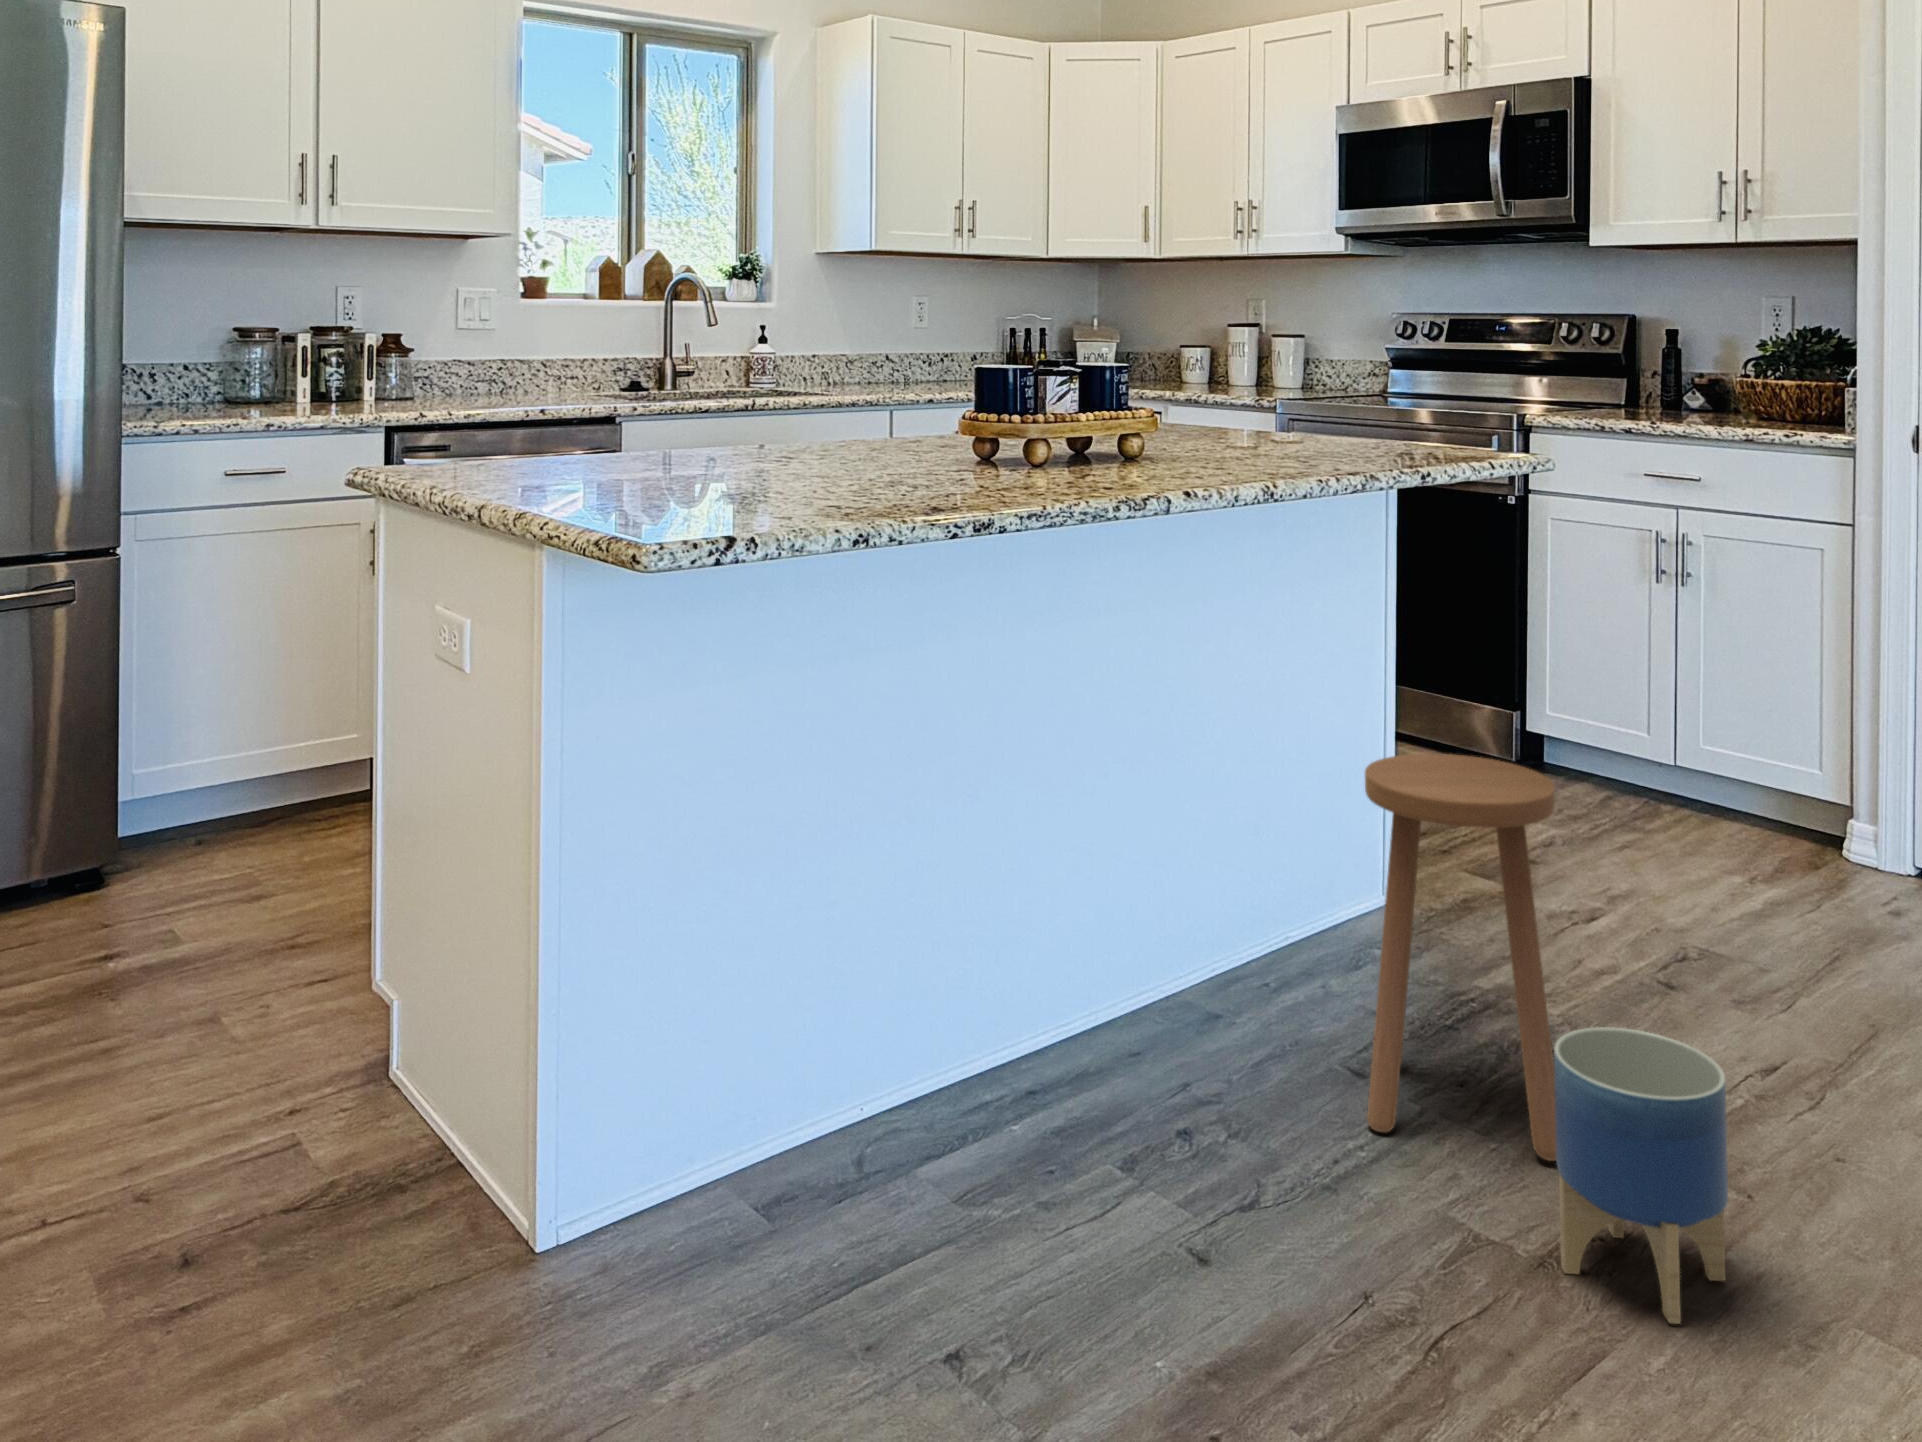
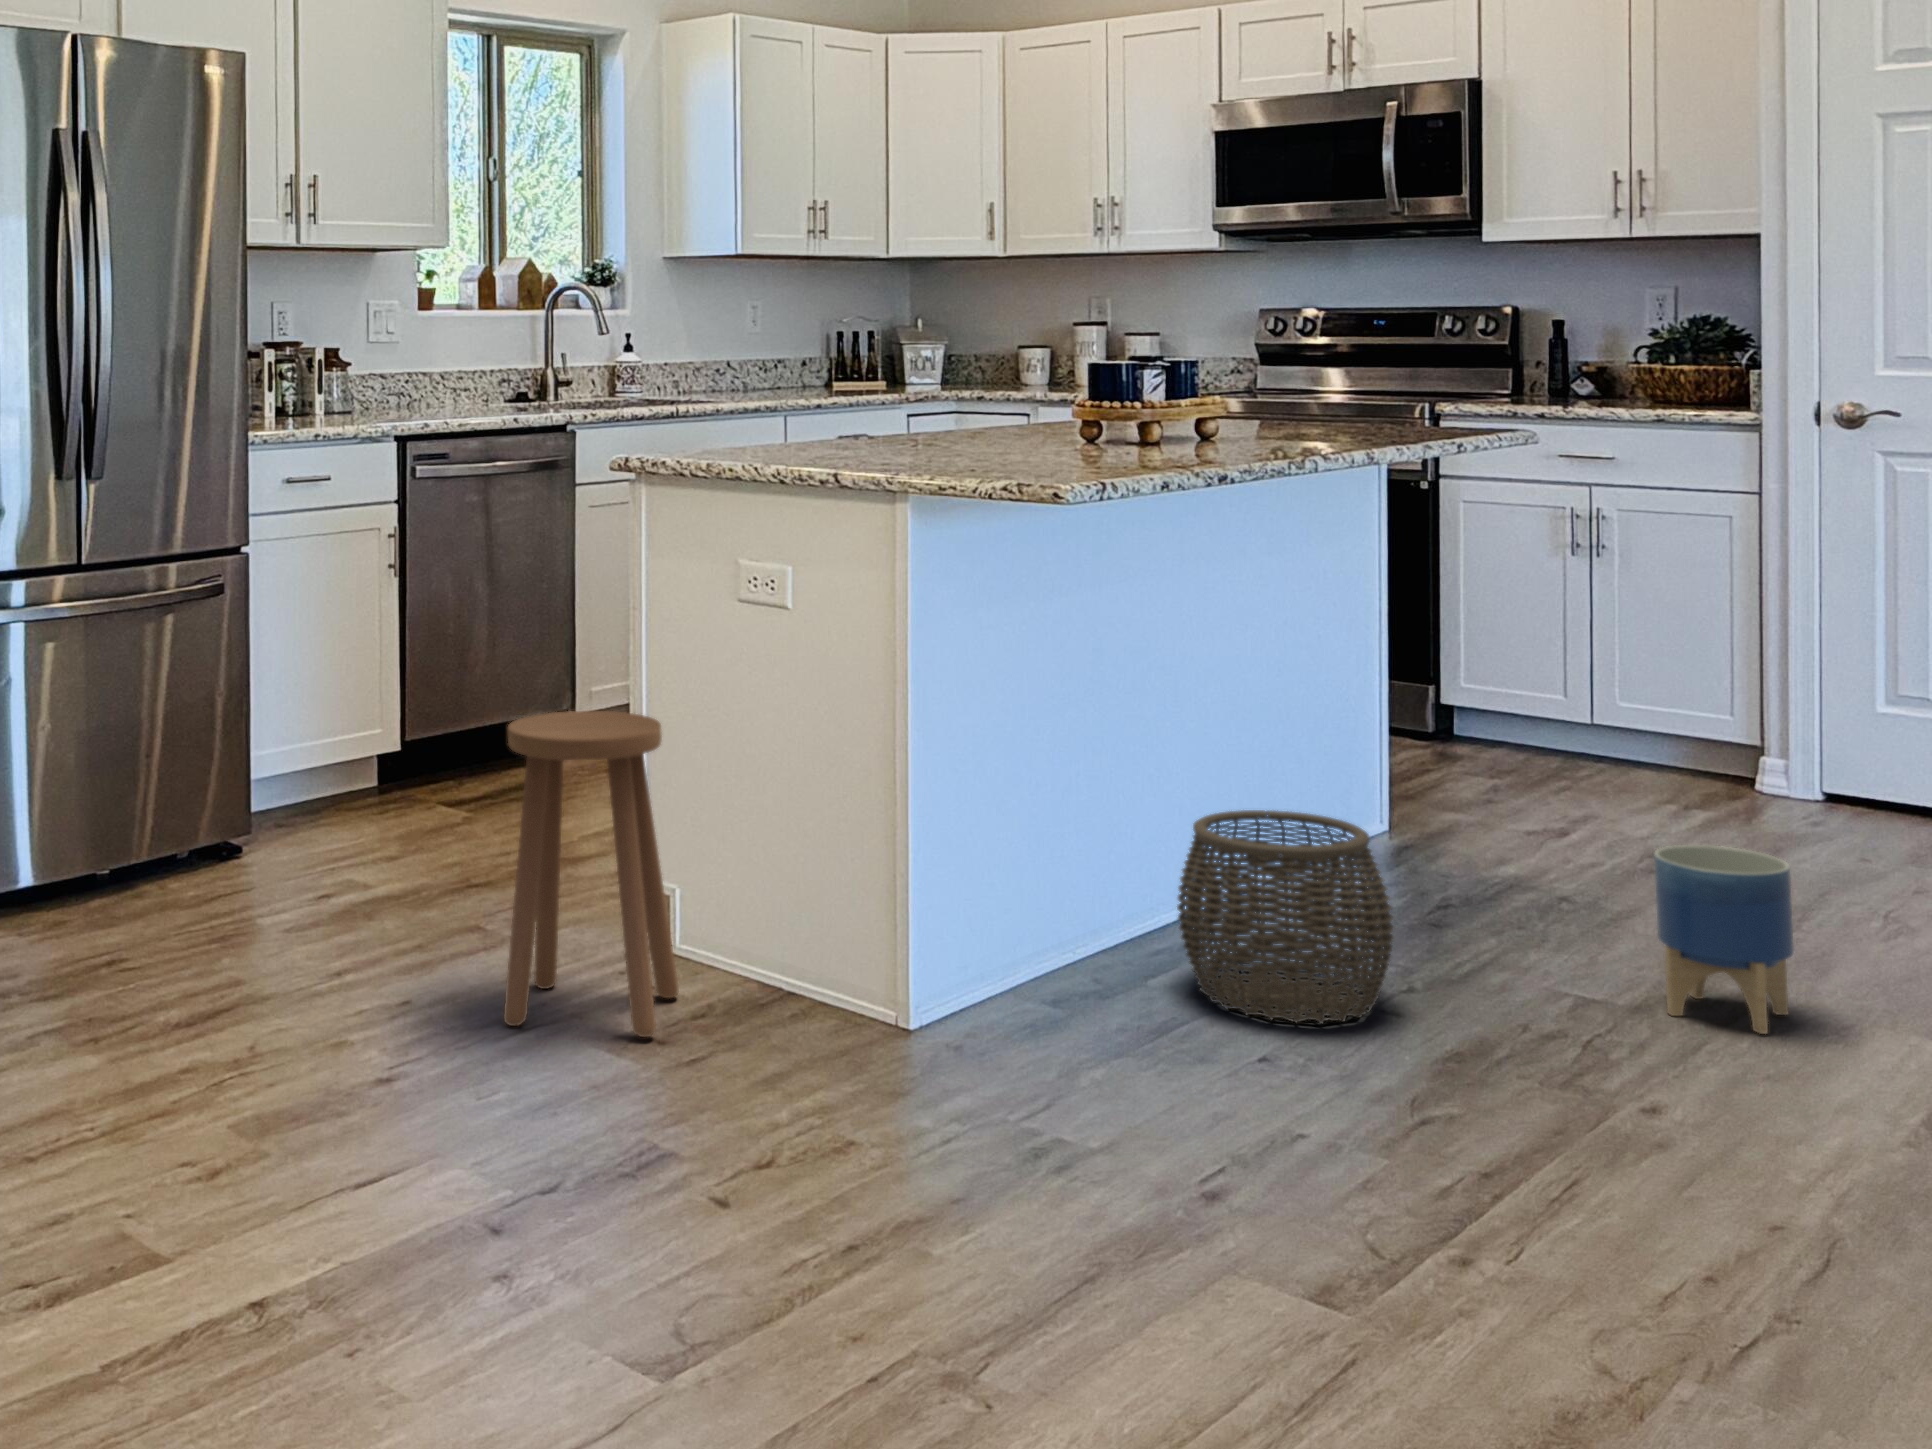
stool: present [1365,754,1556,1161] -> present [504,711,679,1037]
woven basket: none [935,943,1201,1267] -> present [1177,810,1394,1023]

